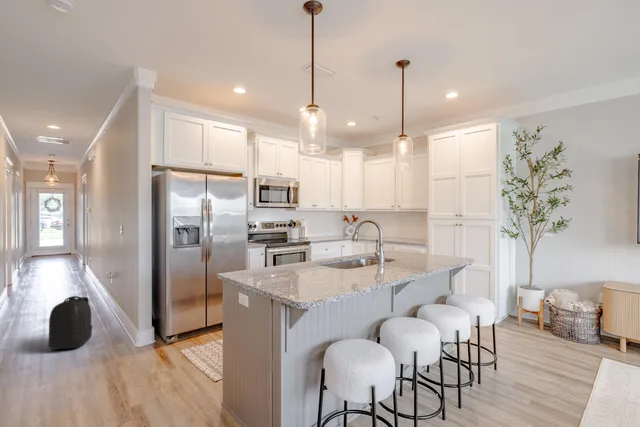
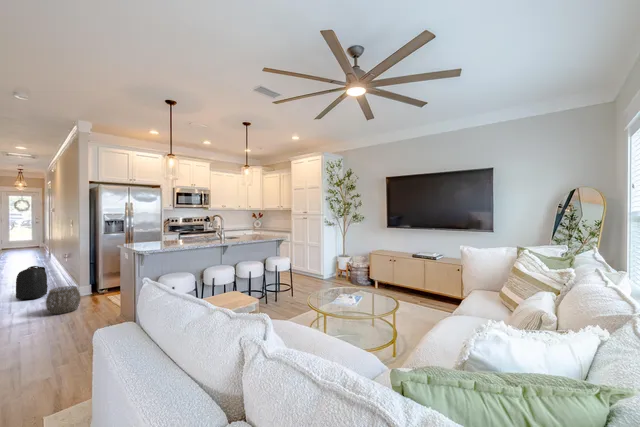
woven basket: none [95,337,148,390] -> present [46,286,81,314]

